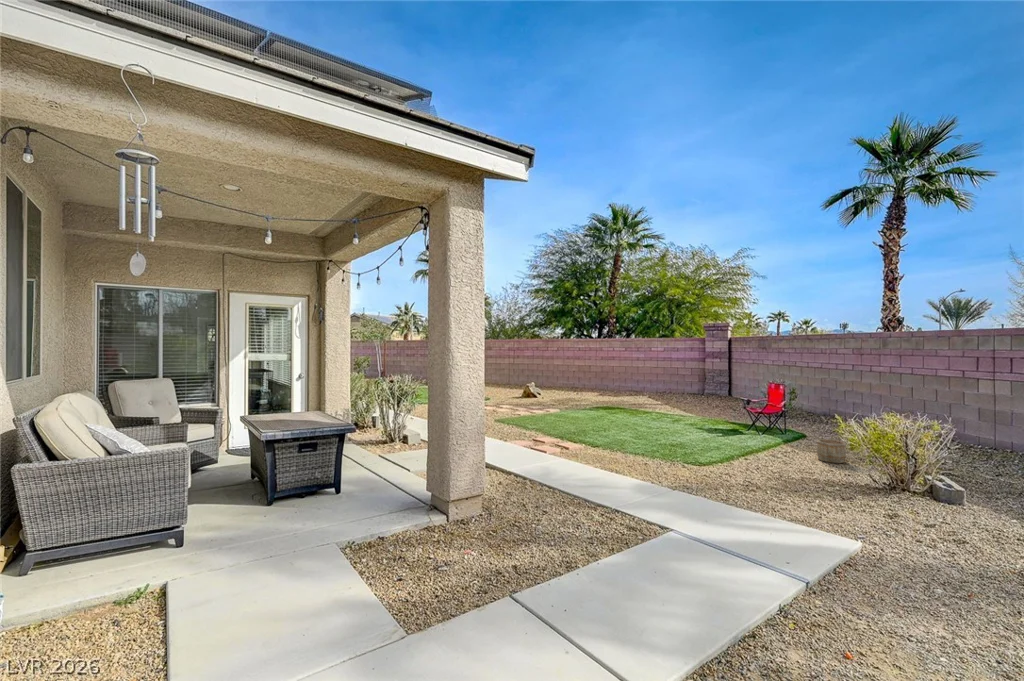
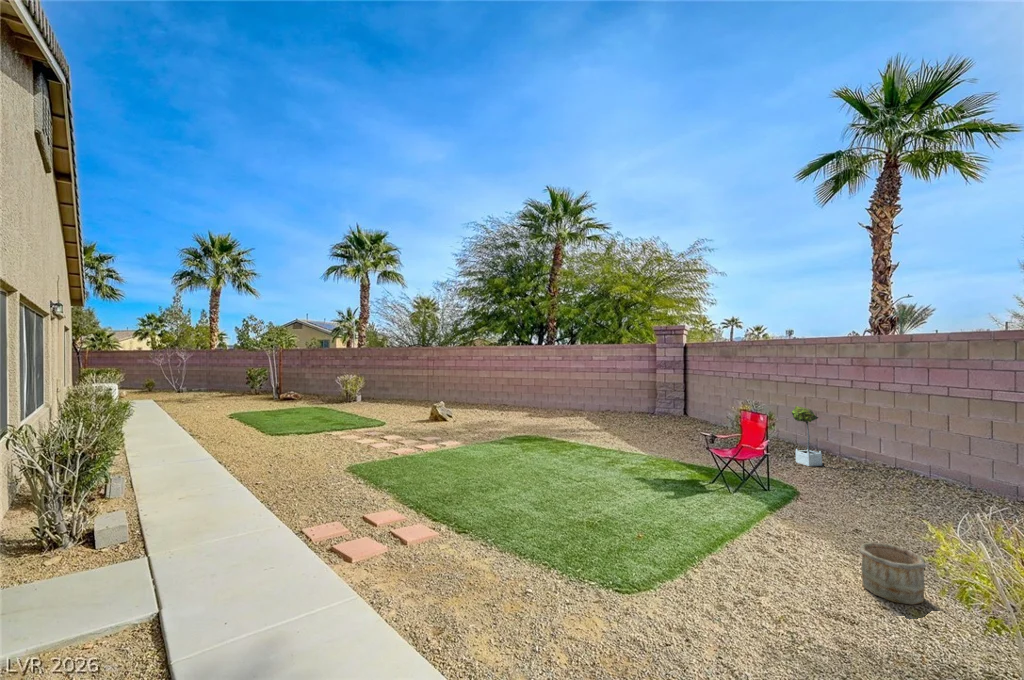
potted tree: none [805,382,826,423] -> present [792,406,822,466]

